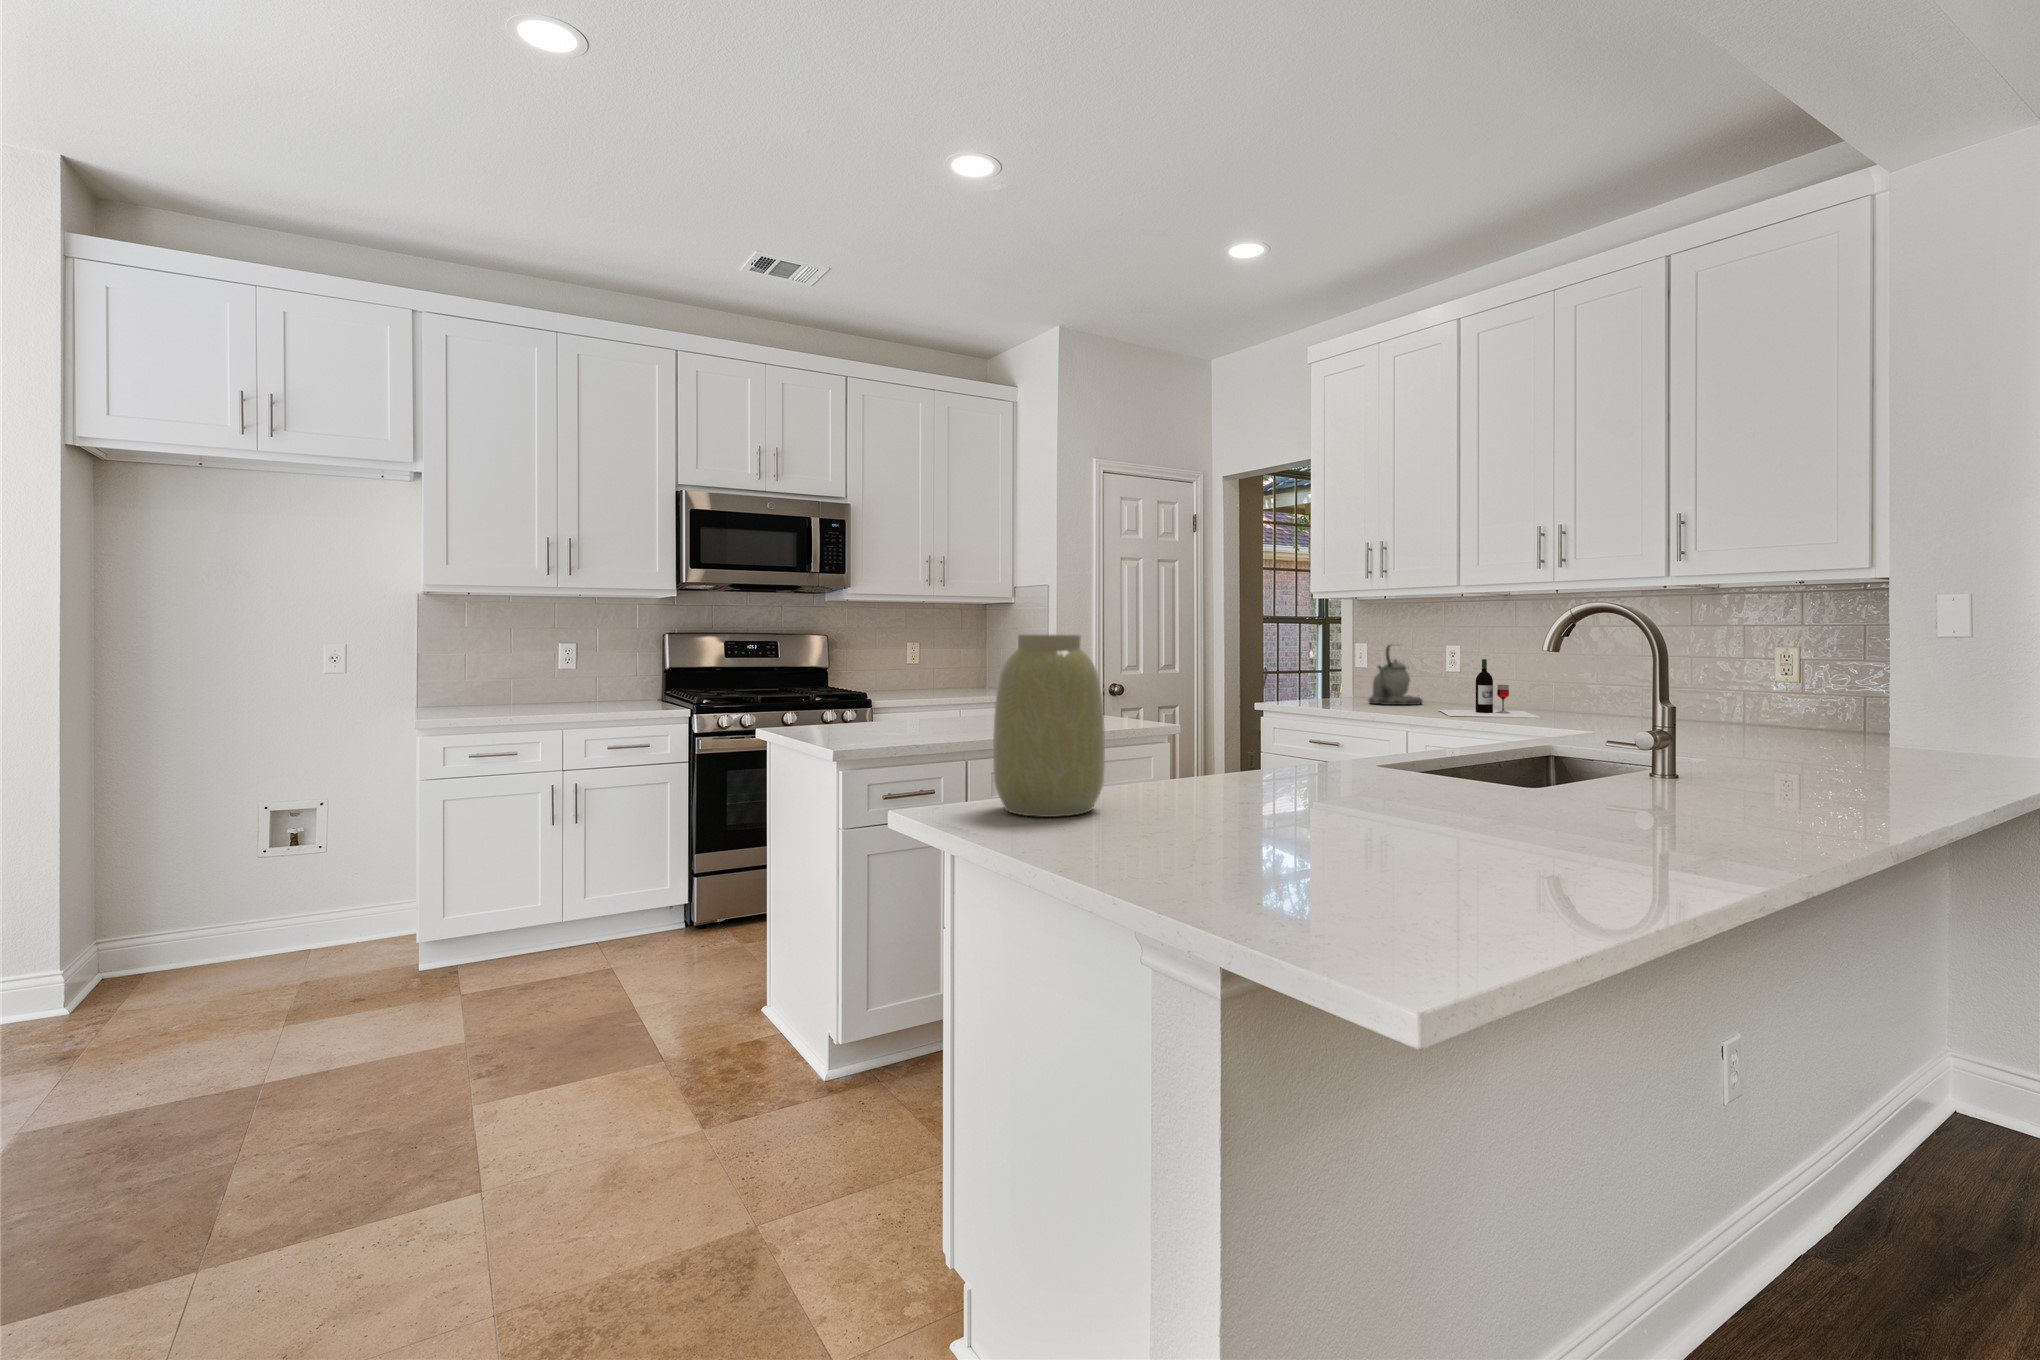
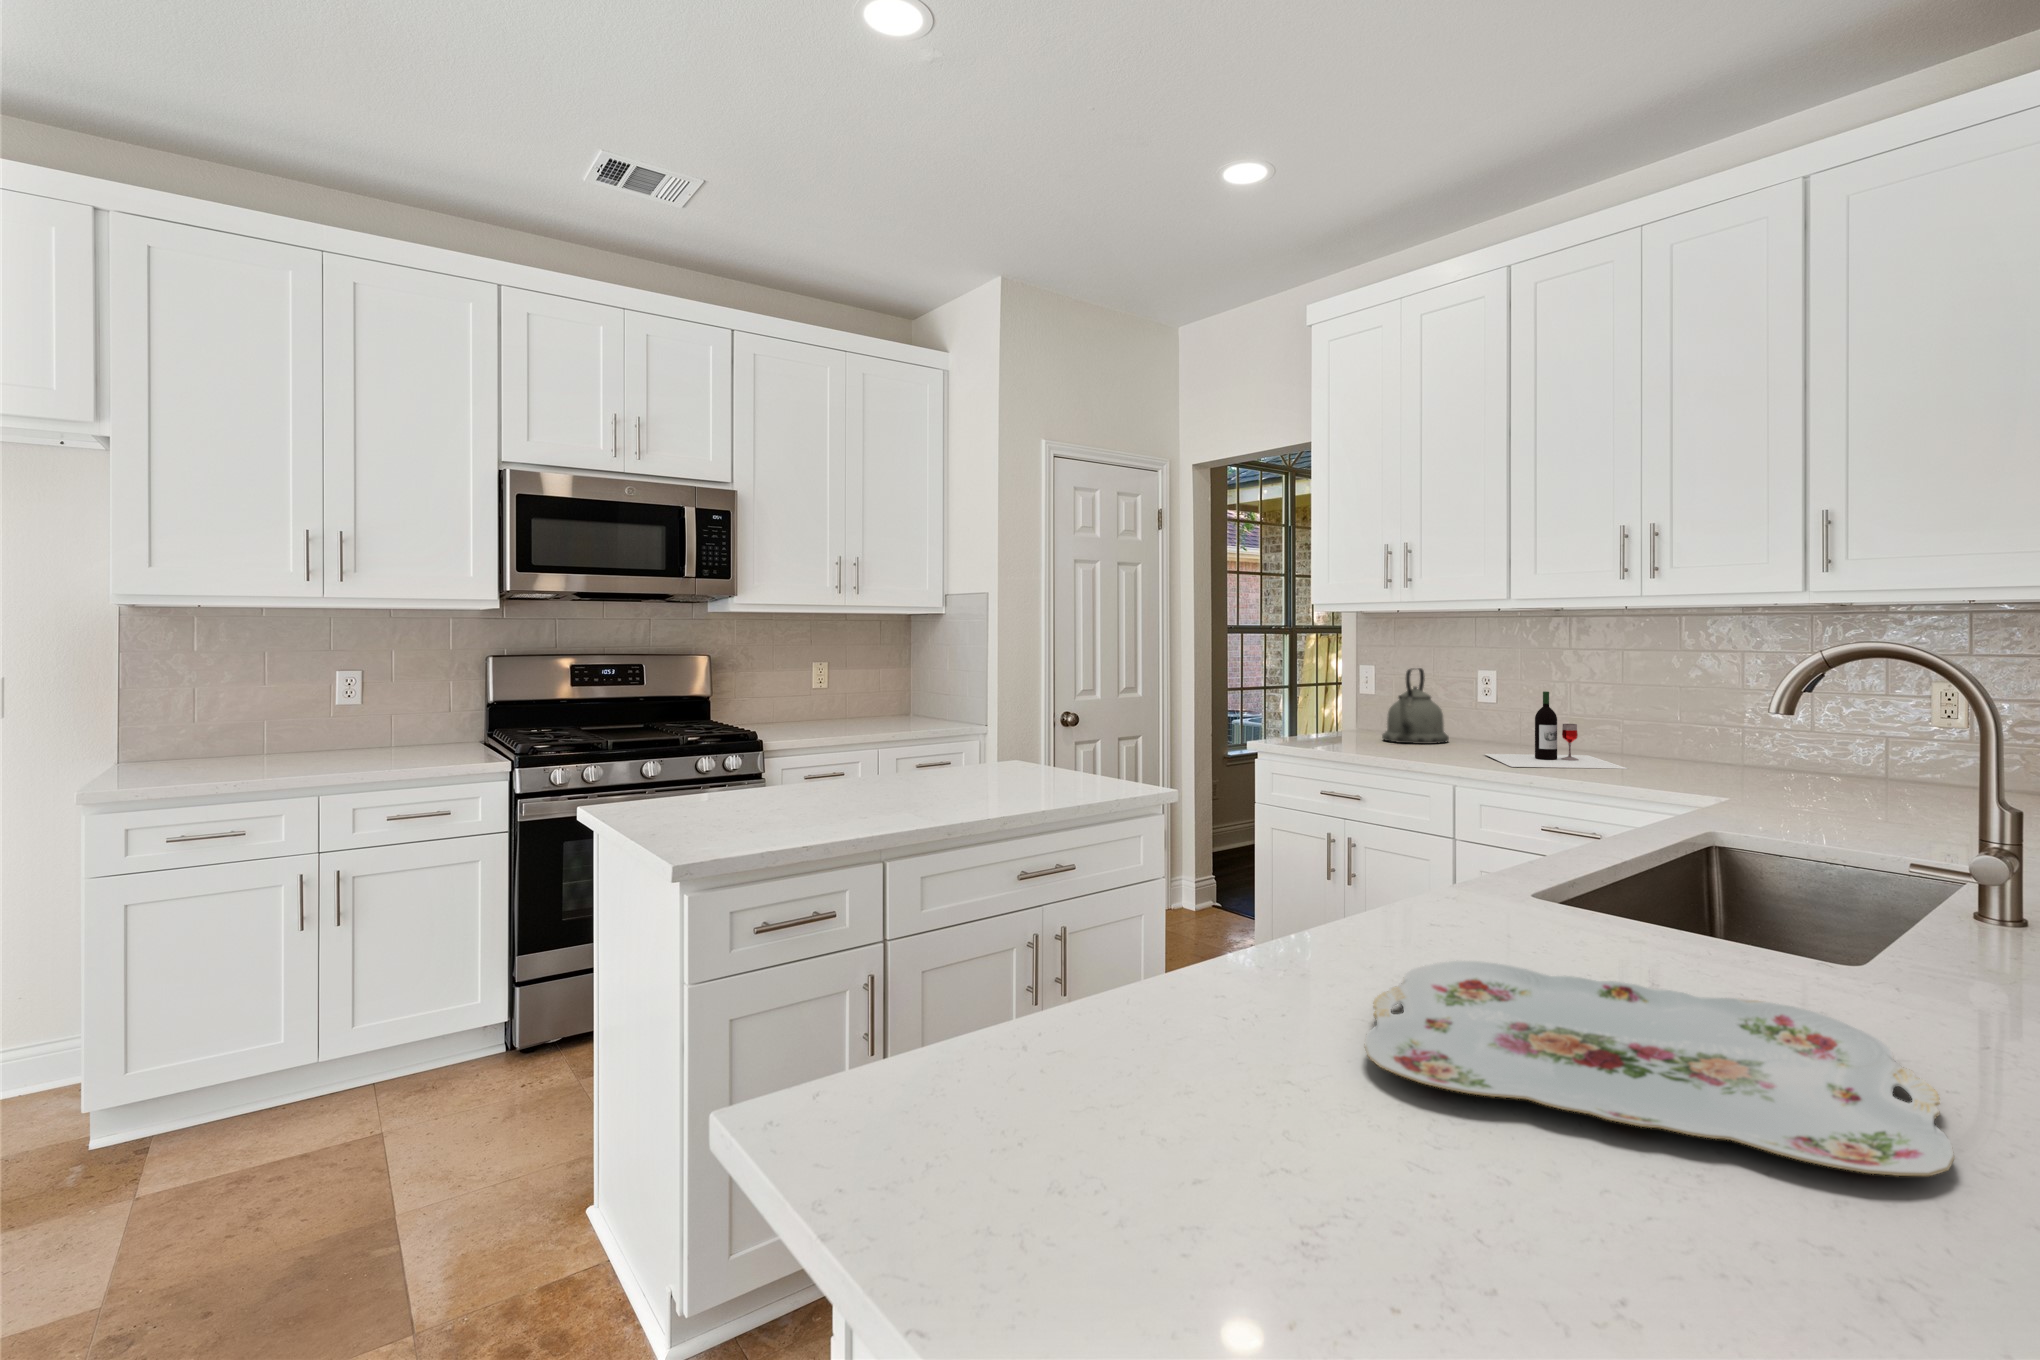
vase: present [993,634,1105,817] -> none [939,744,1199,1215]
serving tray: none [1199,771,1460,815] -> present [1365,961,1954,1176]

